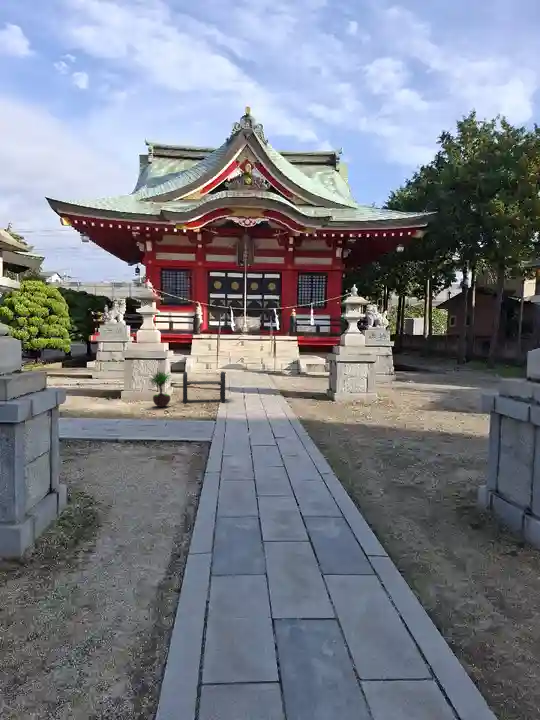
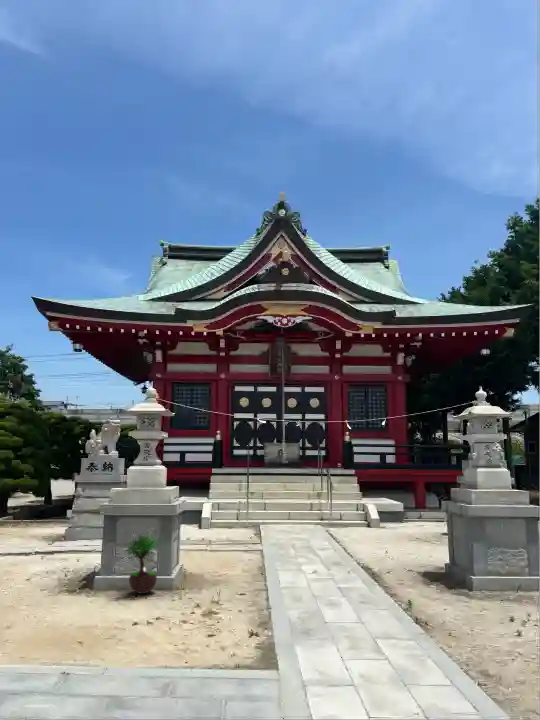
bench: present [183,372,225,403] -> none [178,532,245,586]

